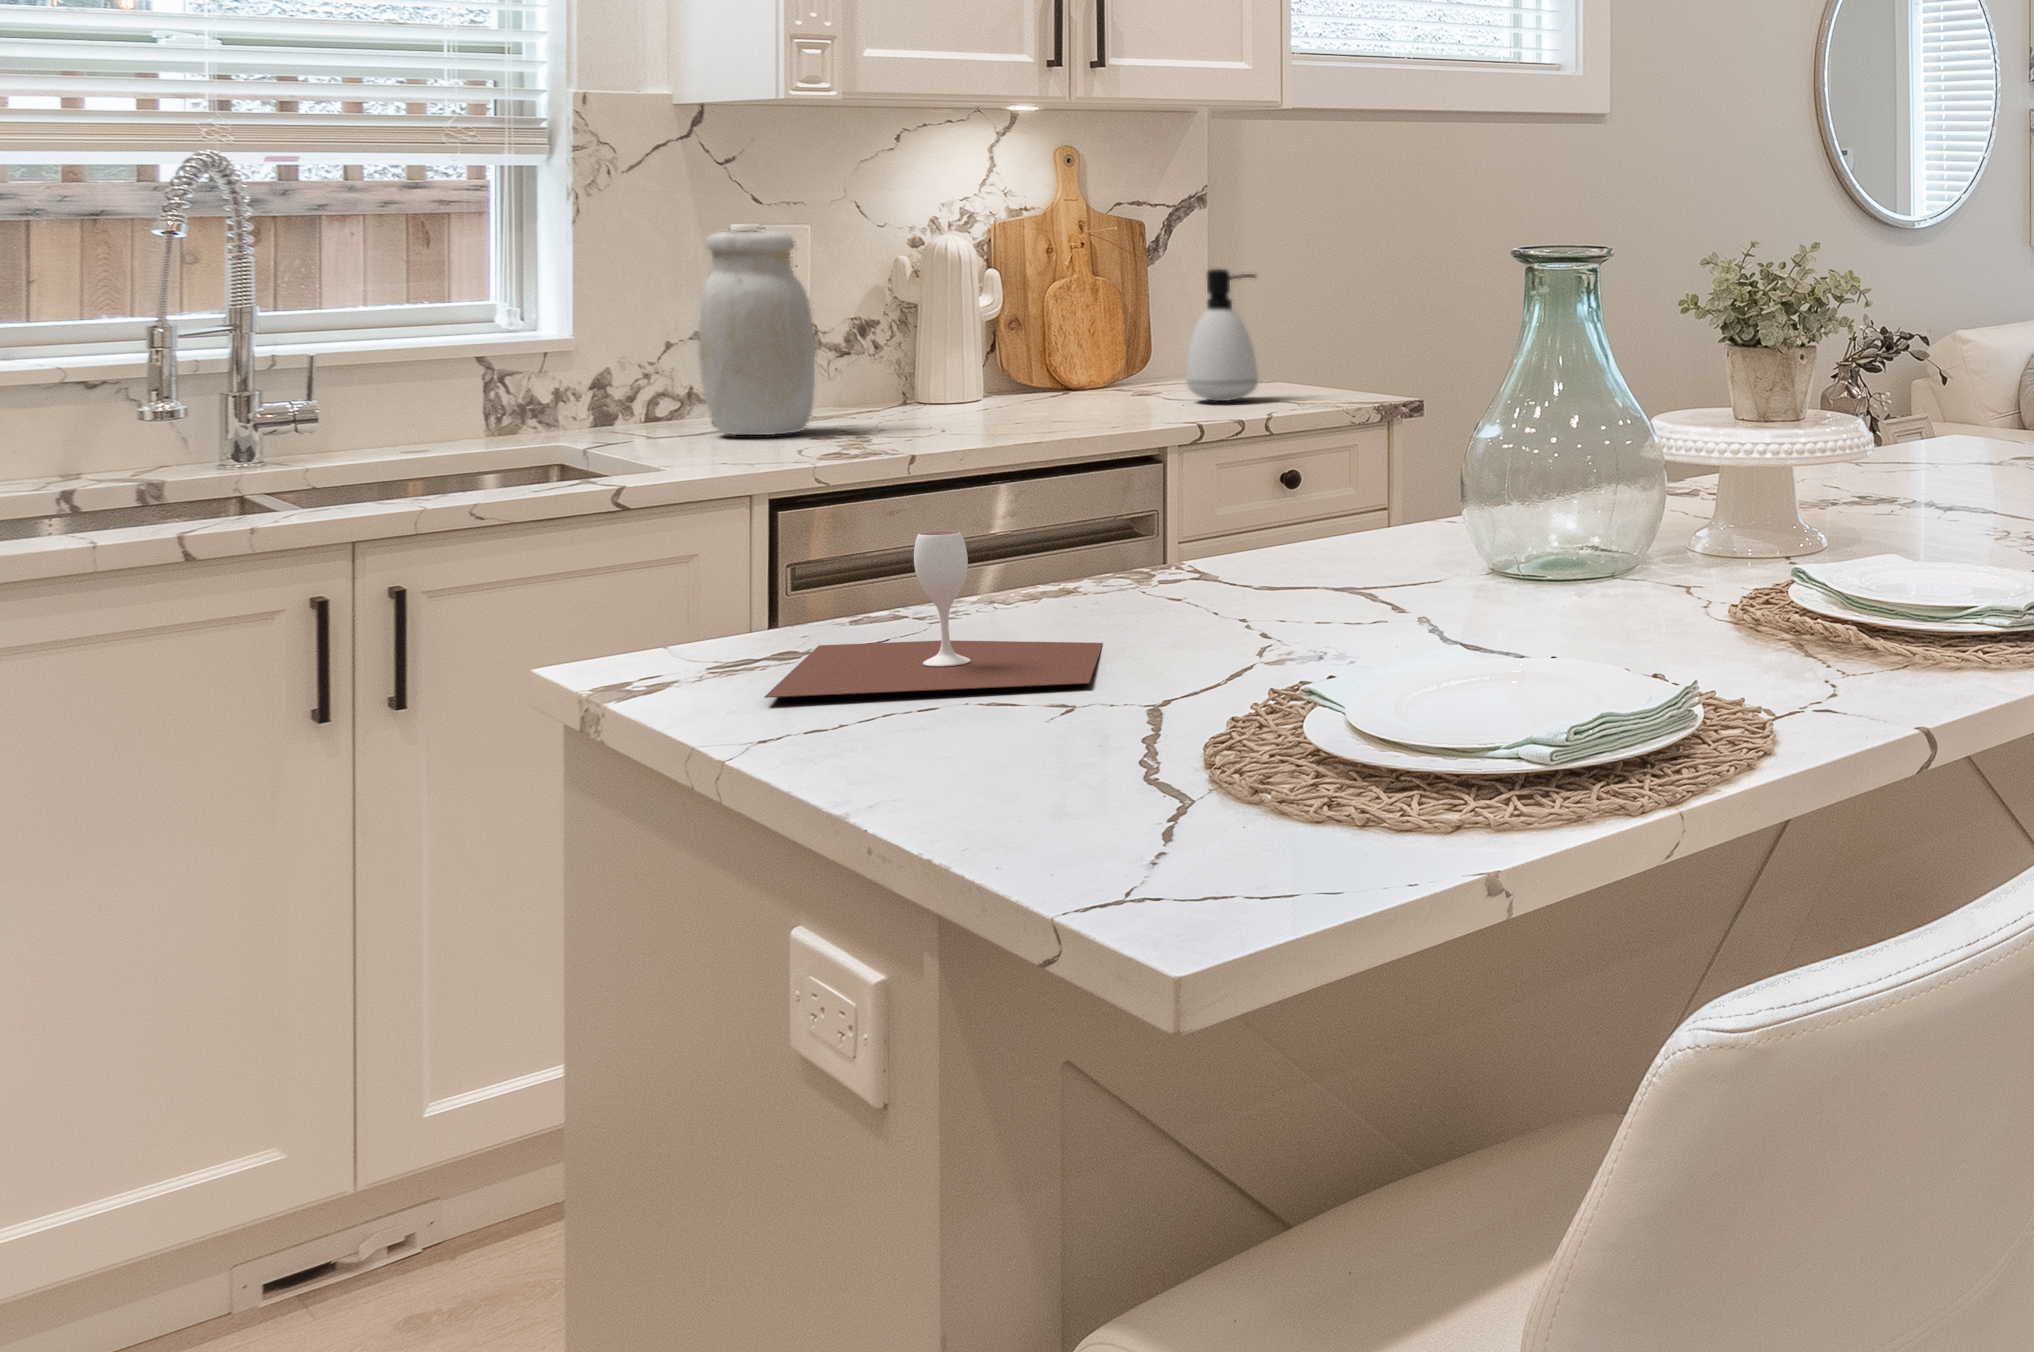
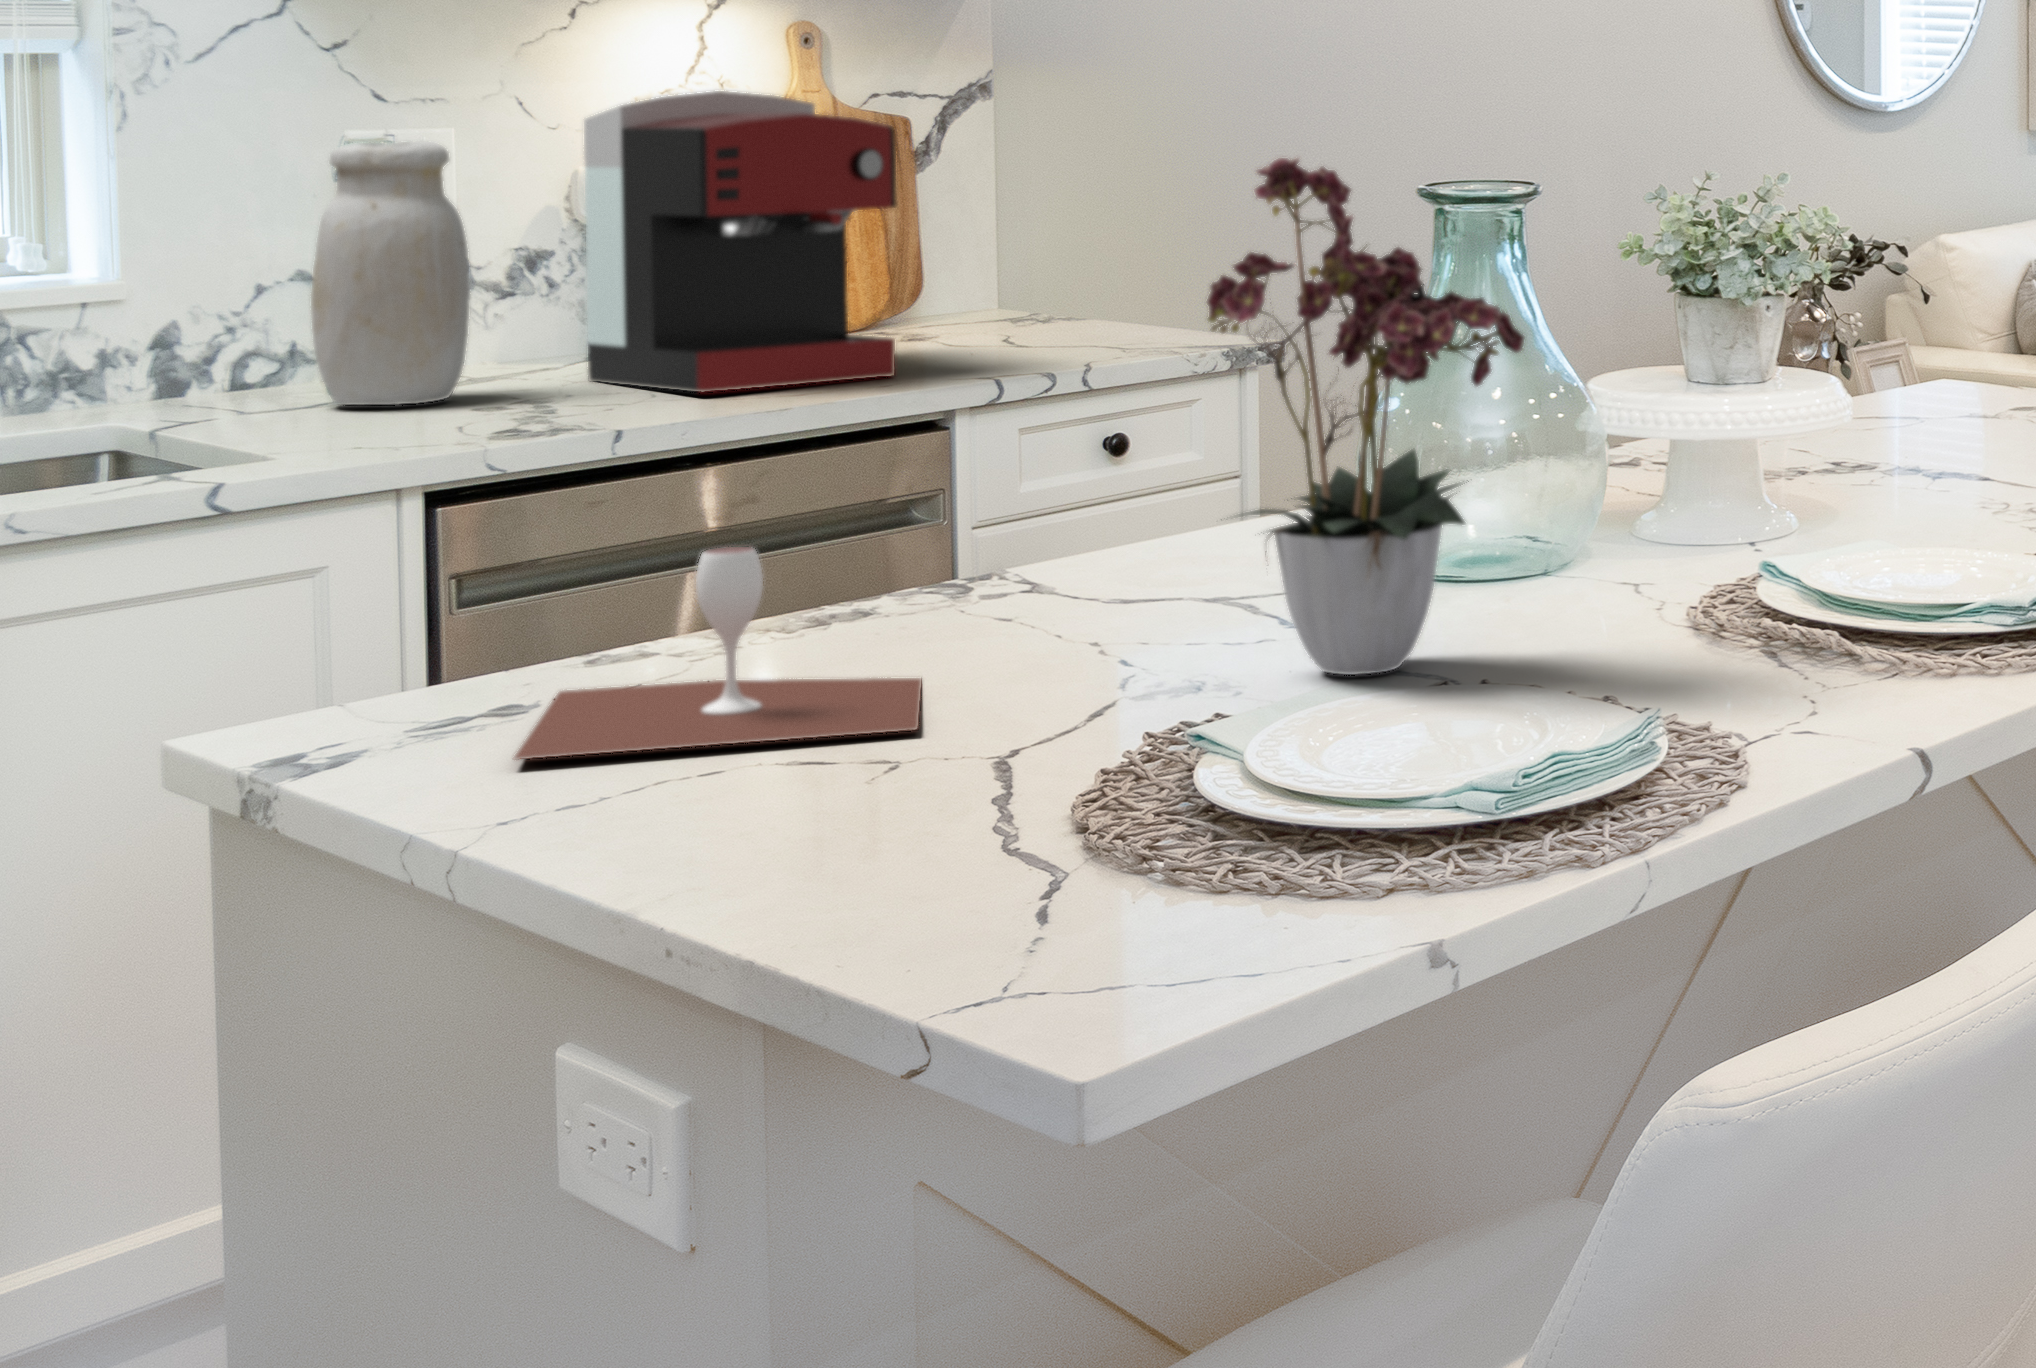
flower arrangement: none [1306,187,1613,649] -> present [1207,158,1524,675]
coffee maker: none [897,198,1136,429] -> present [584,91,897,393]
soap dispenser: present [1186,269,1258,401] -> none [959,180,1054,347]

